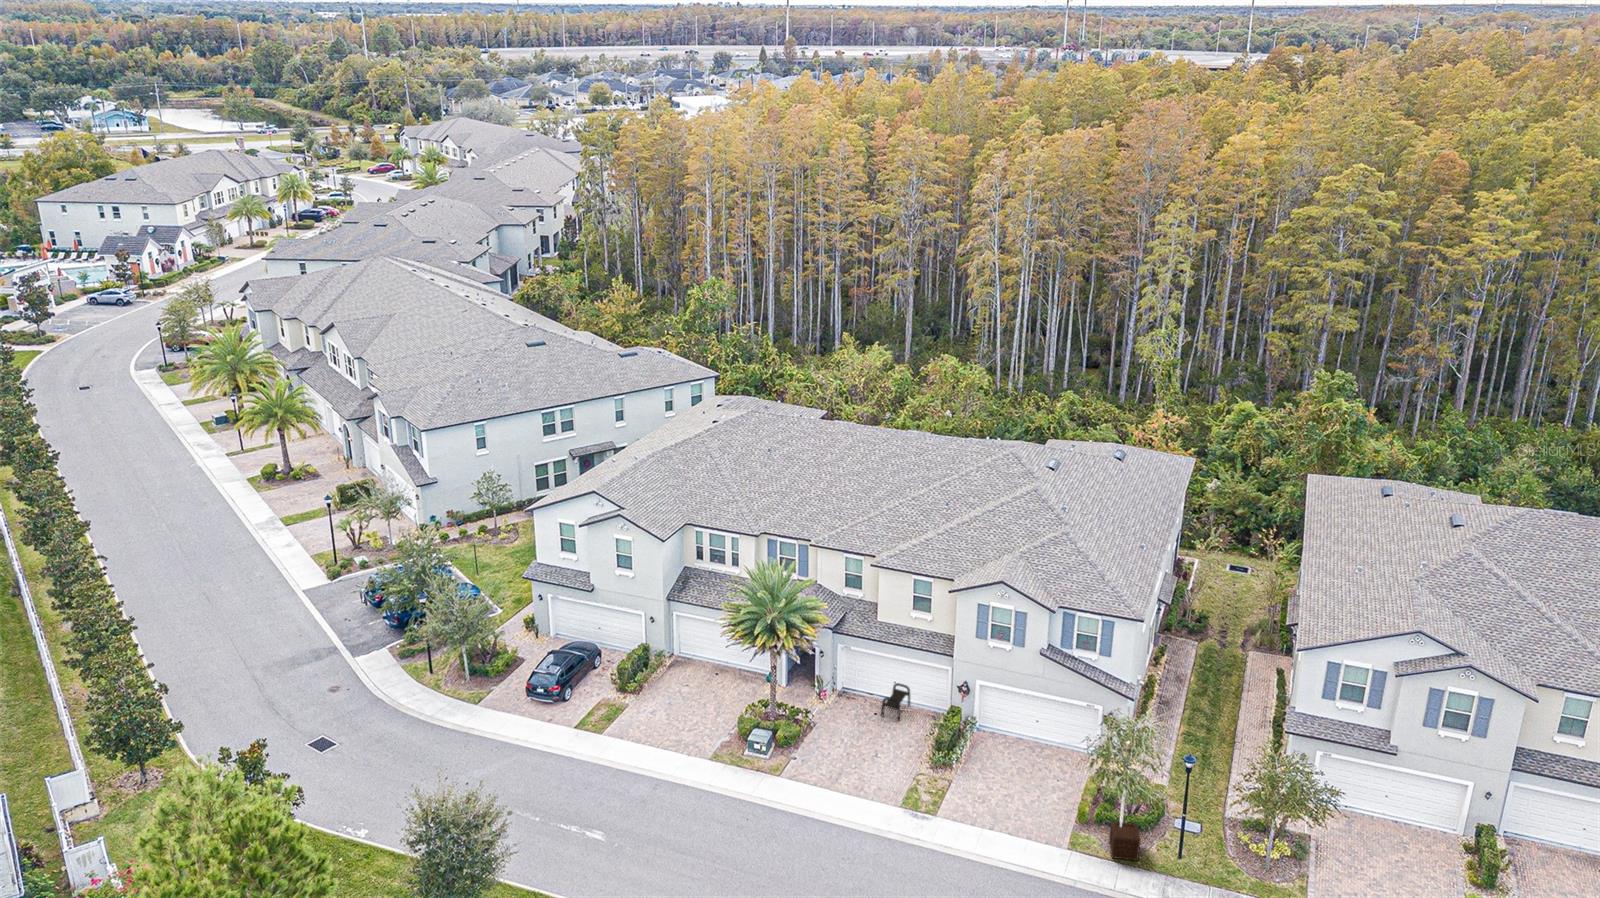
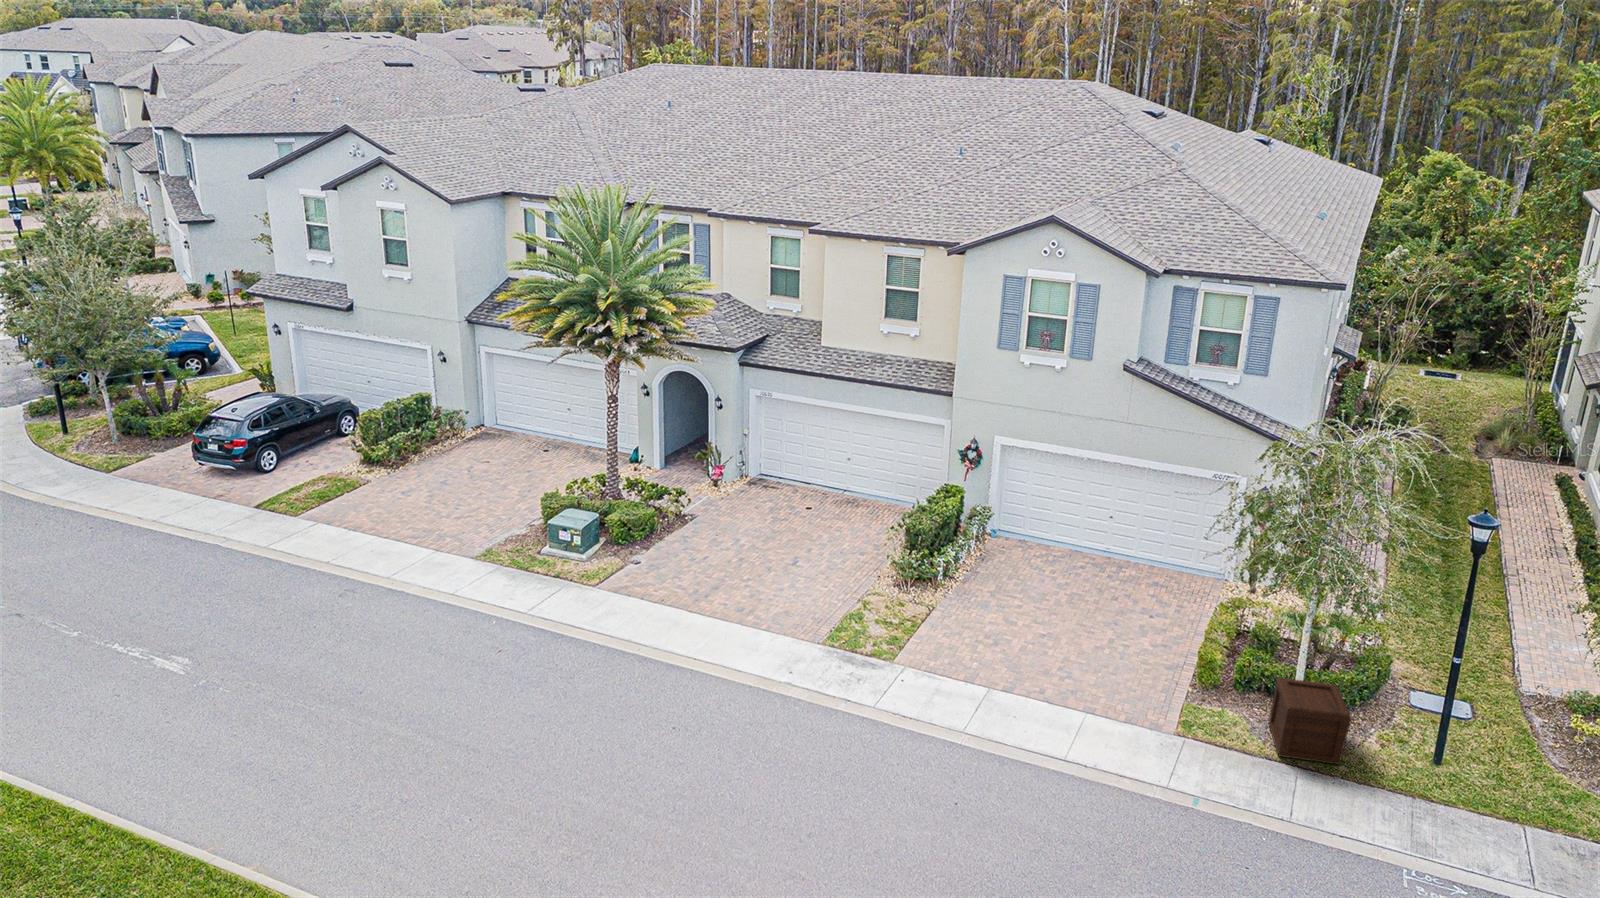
bench: present [881,683,910,721] -> none [818,456,874,517]

